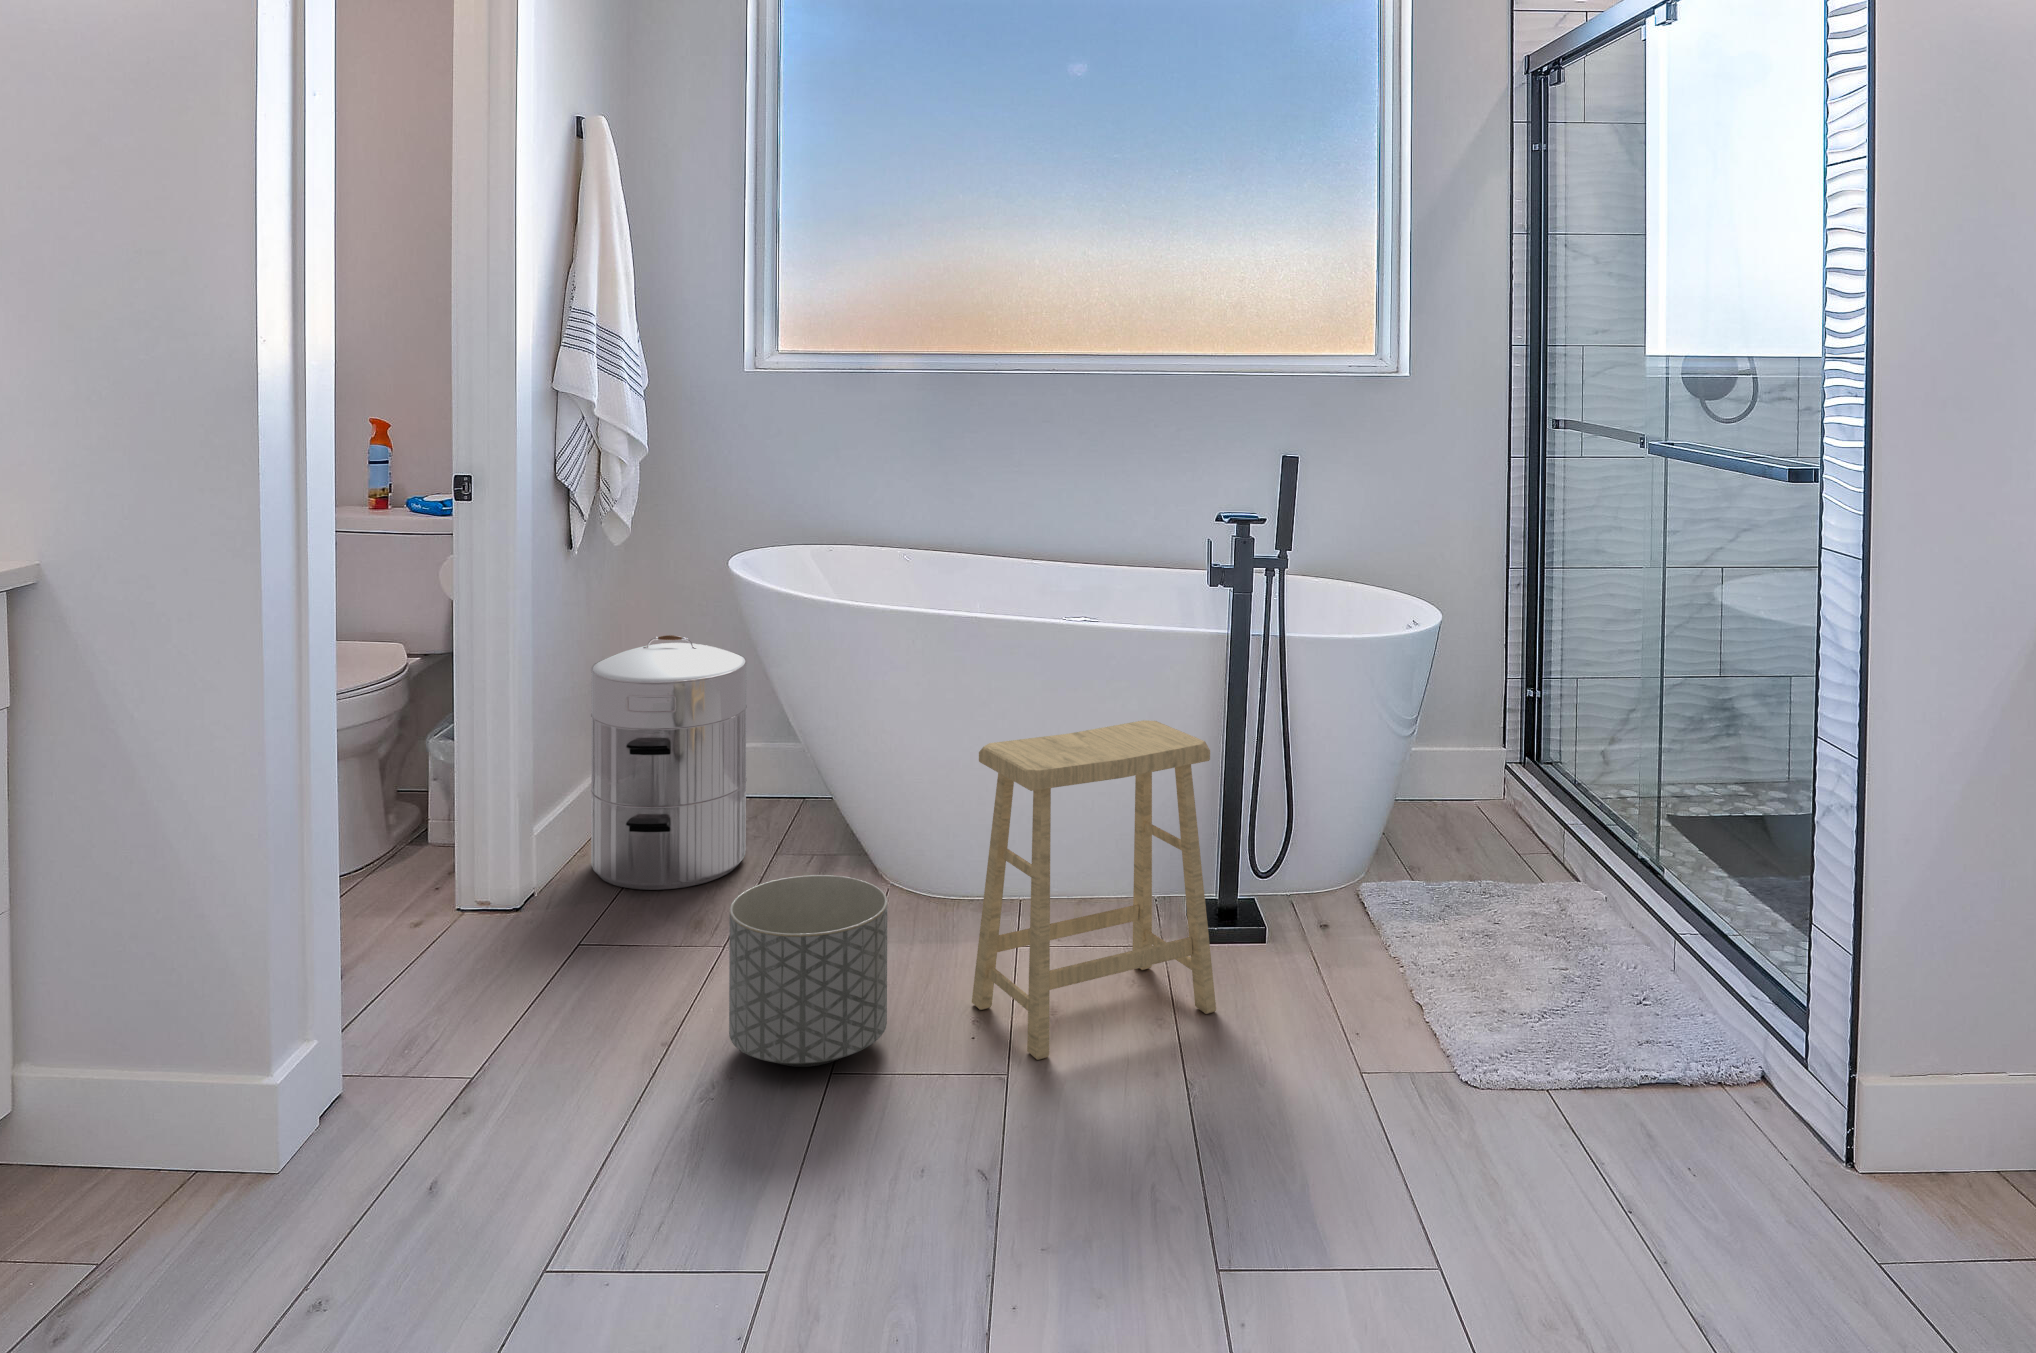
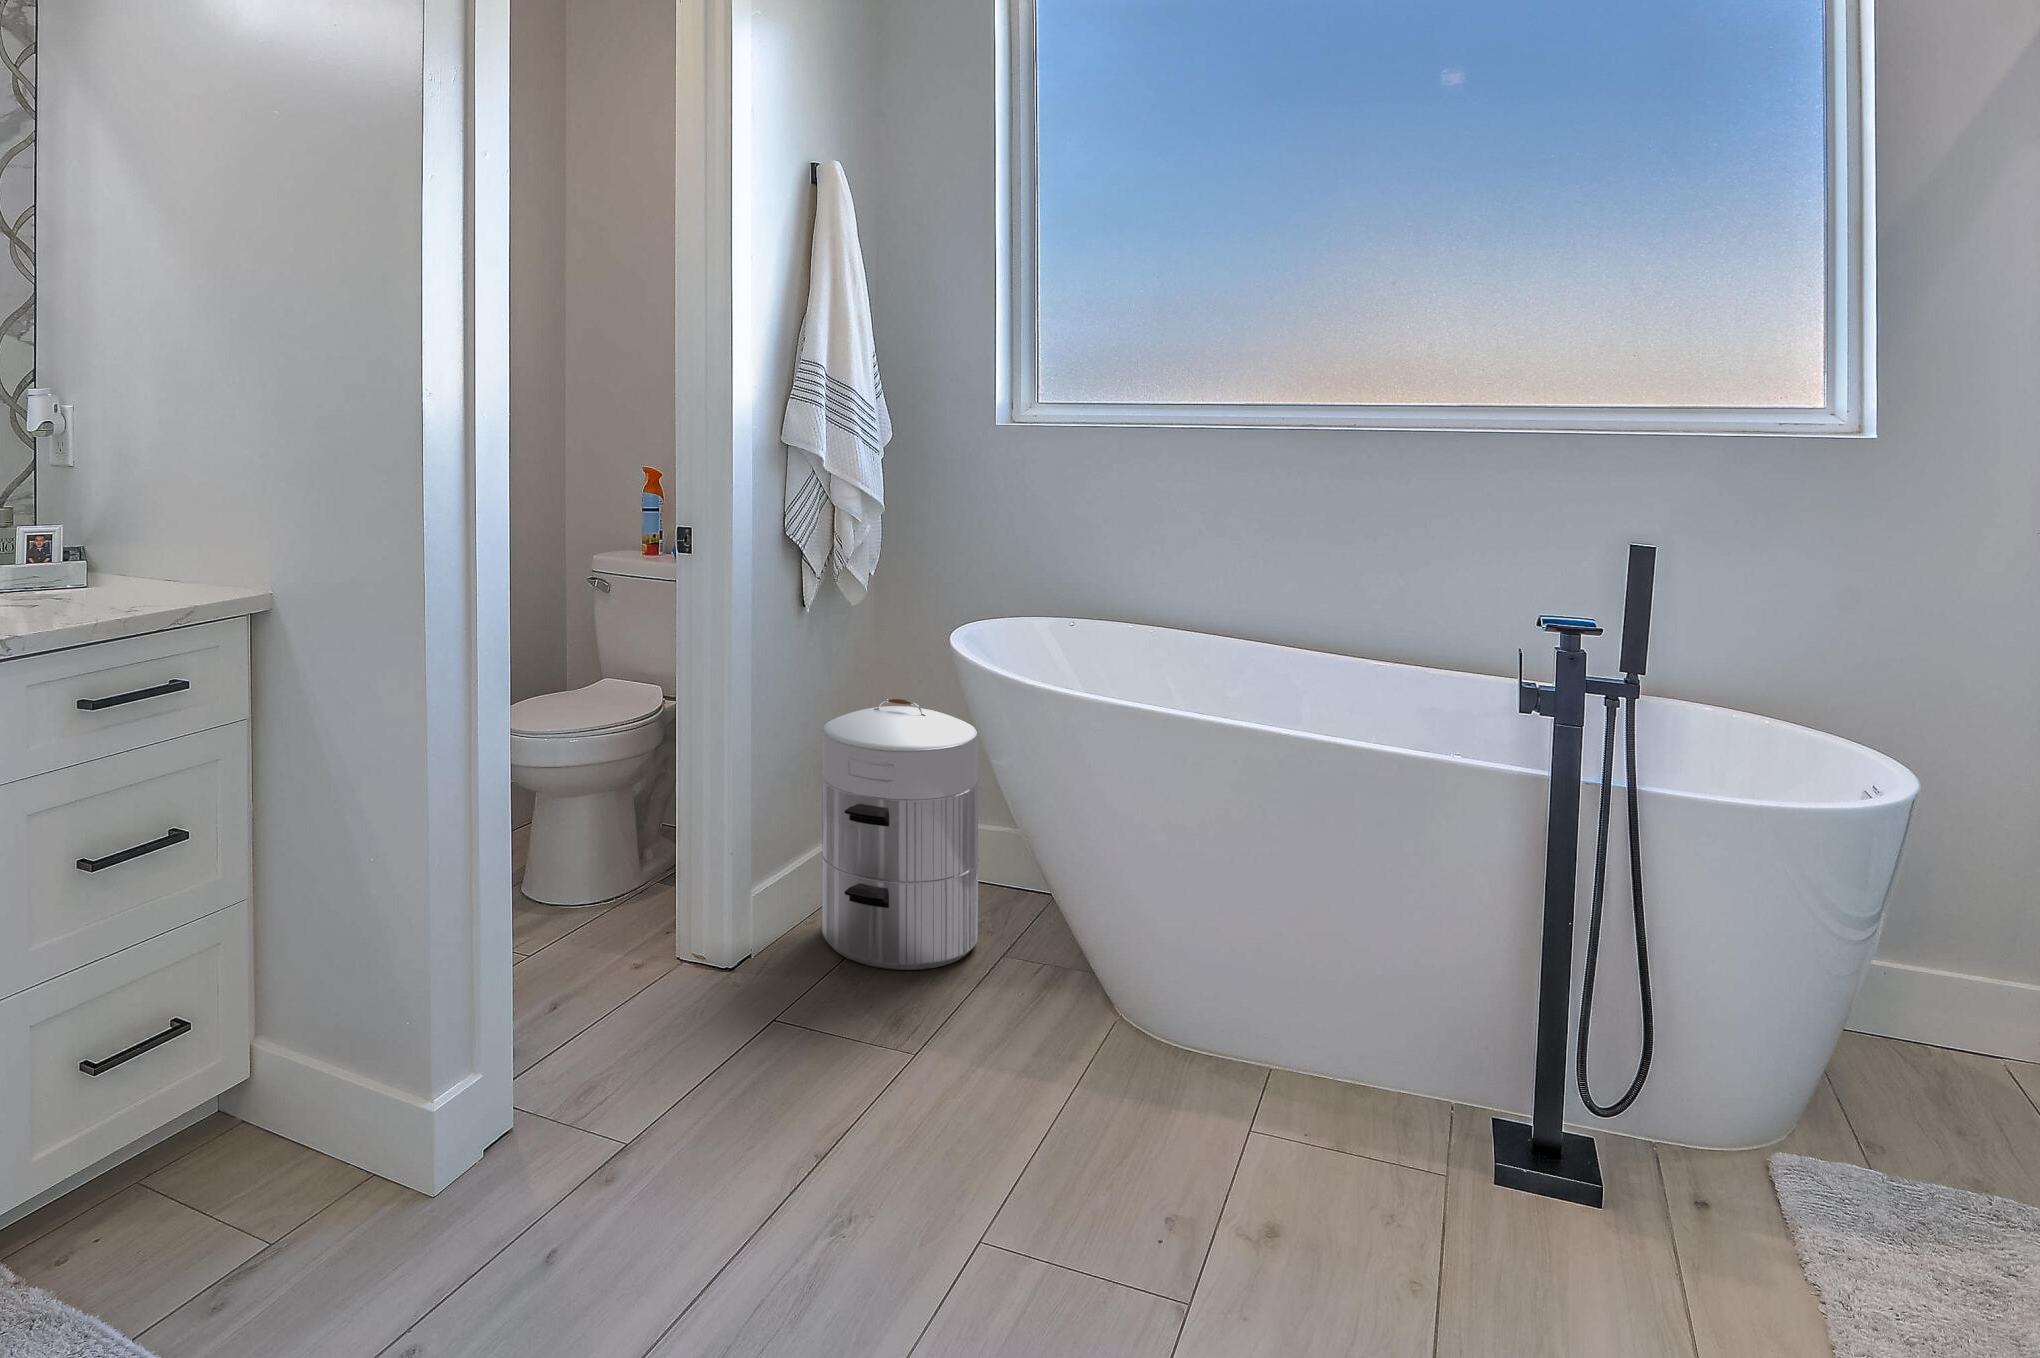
footstool: present [972,720,1216,1060] -> none [1172,881,1510,1310]
planter: present [729,875,888,1067] -> none [871,1000,1053,1240]

